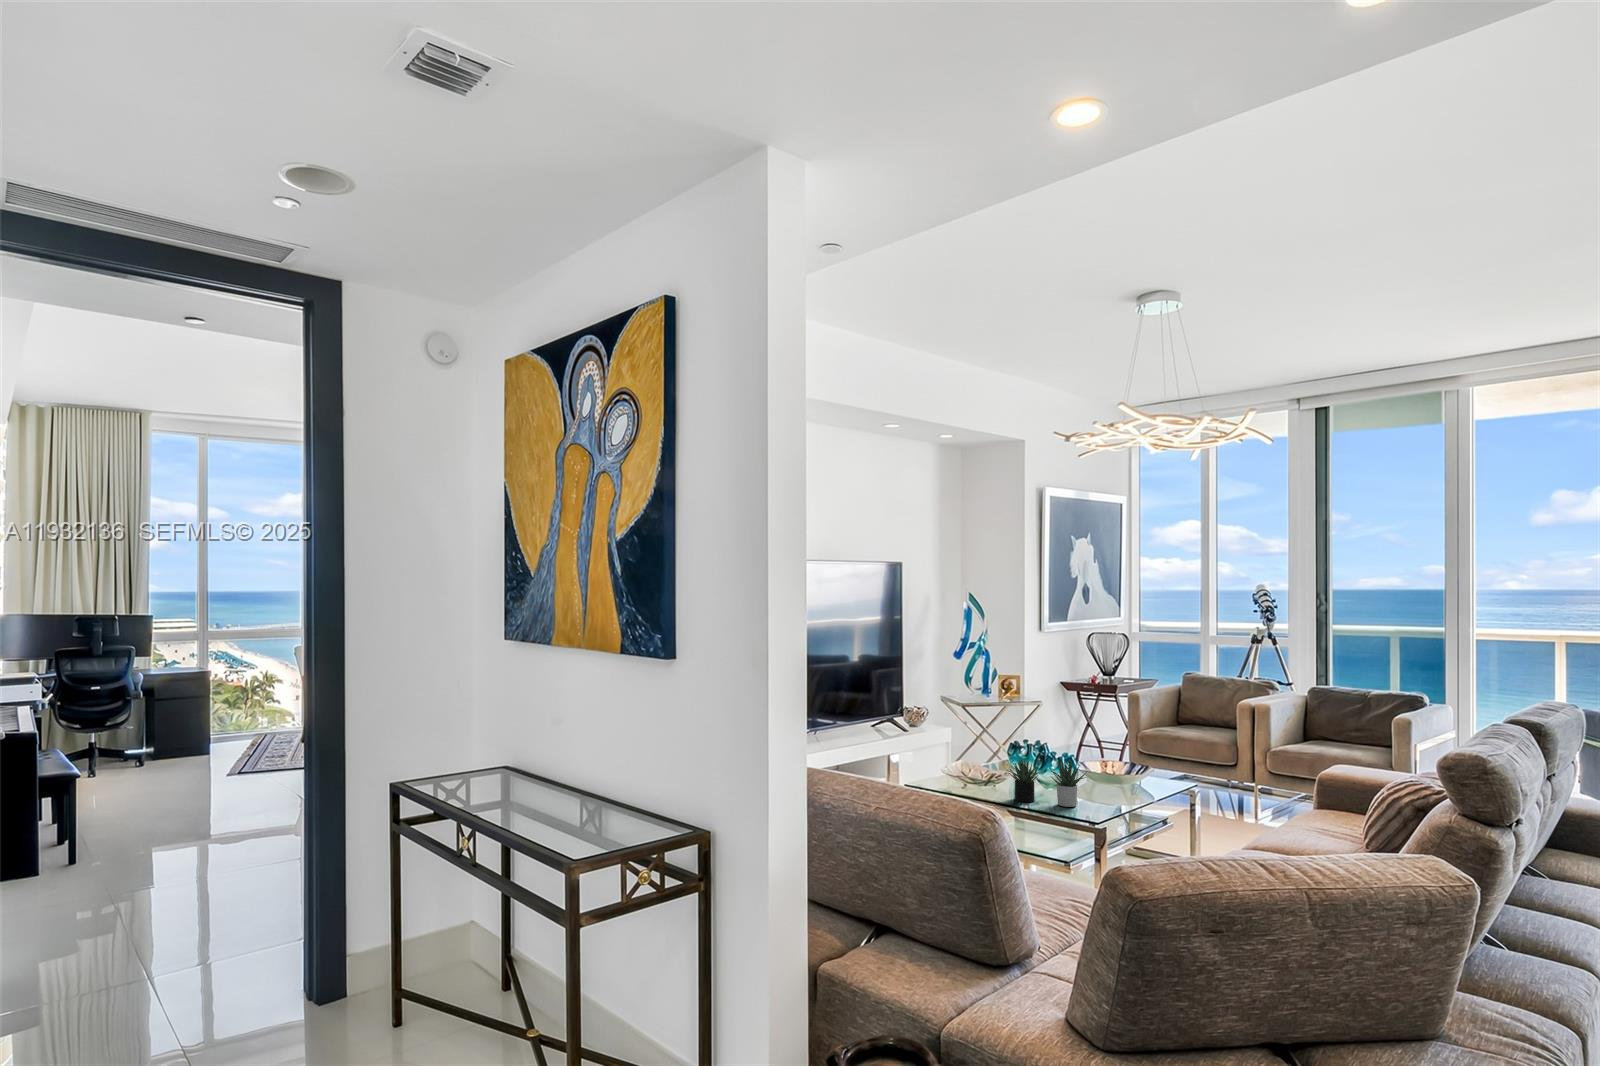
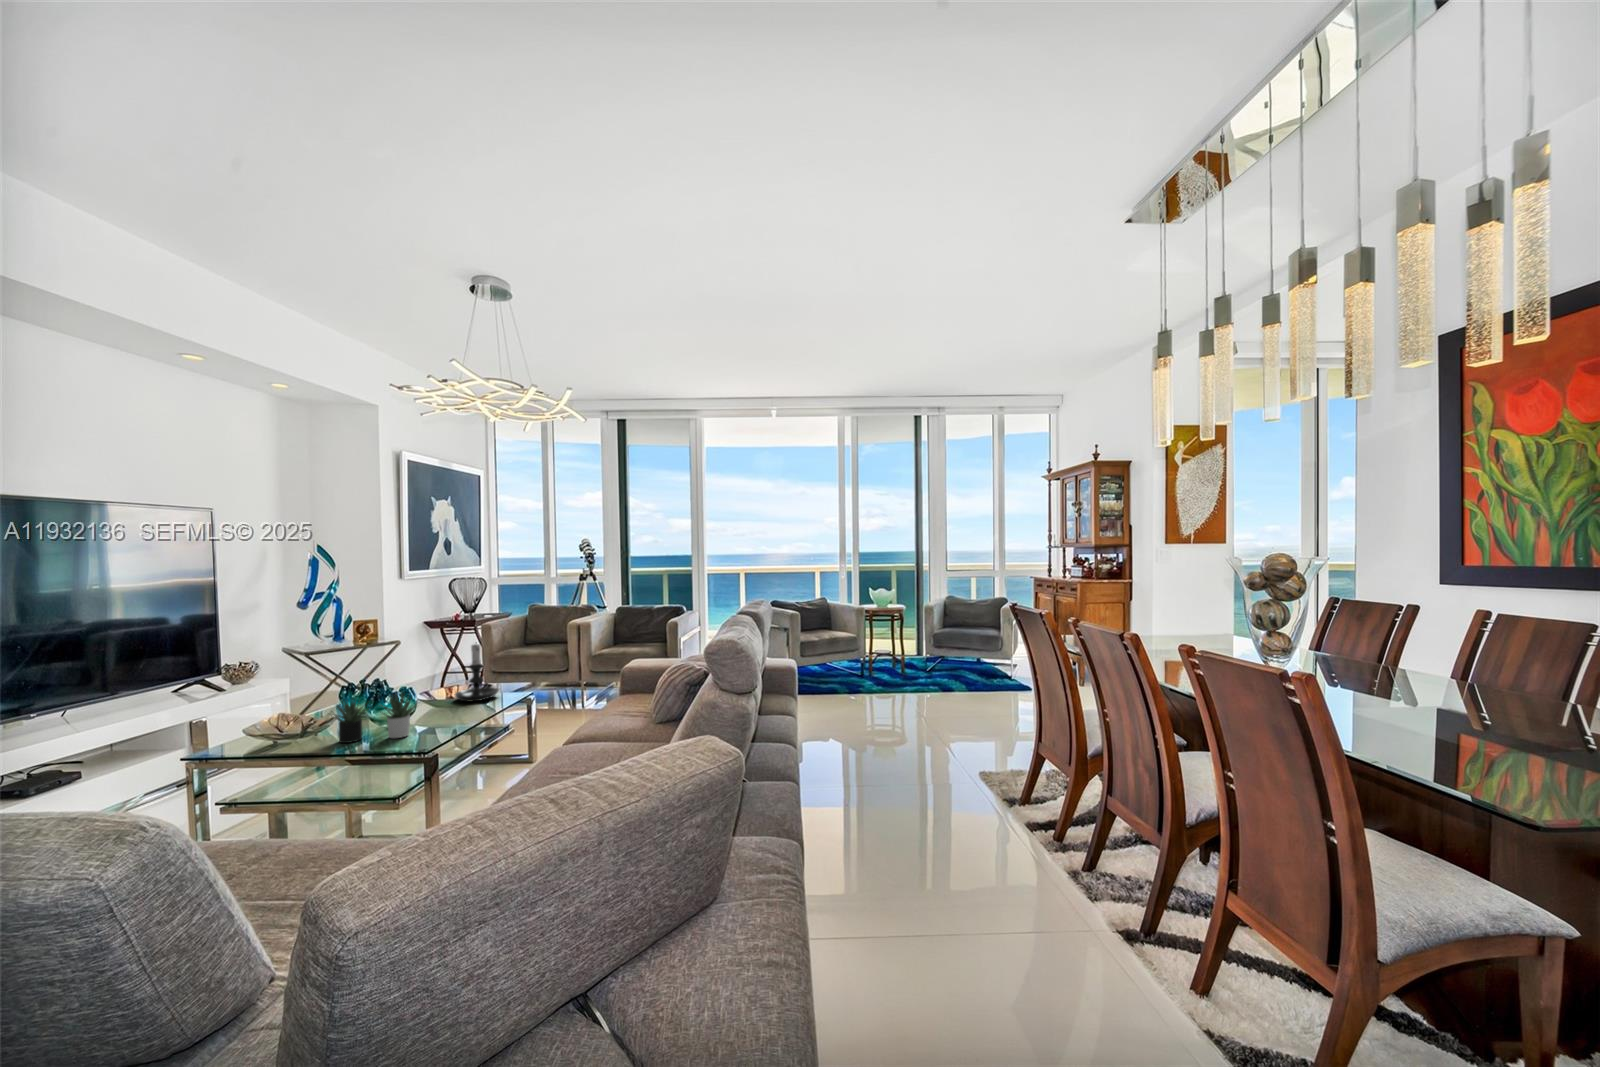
candle holder: none [1113,715,1162,783] -> present [455,644,499,701]

